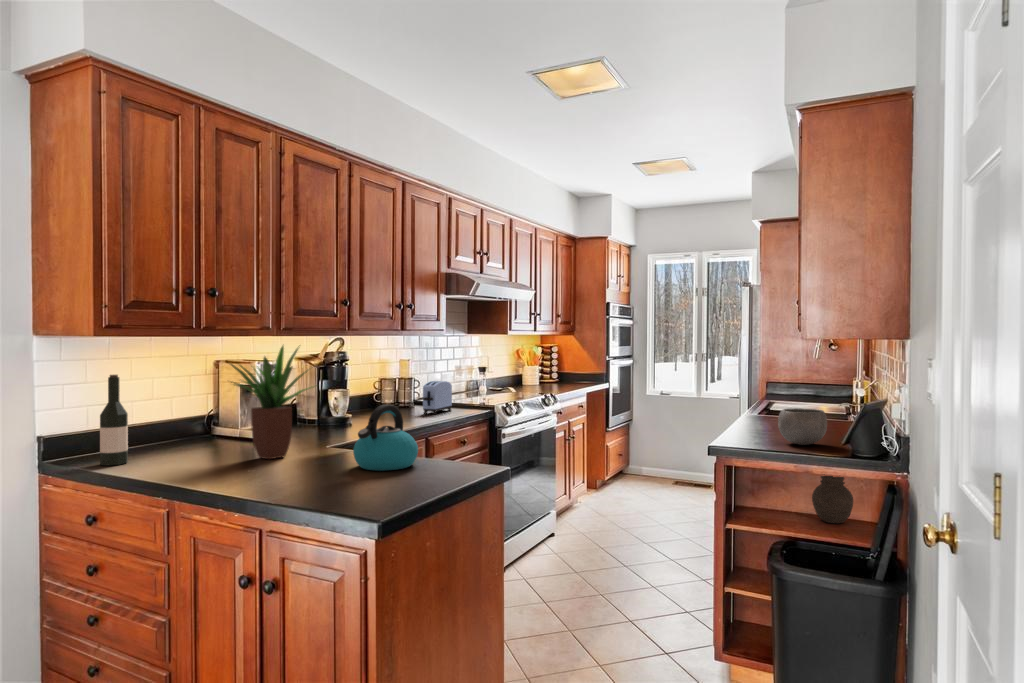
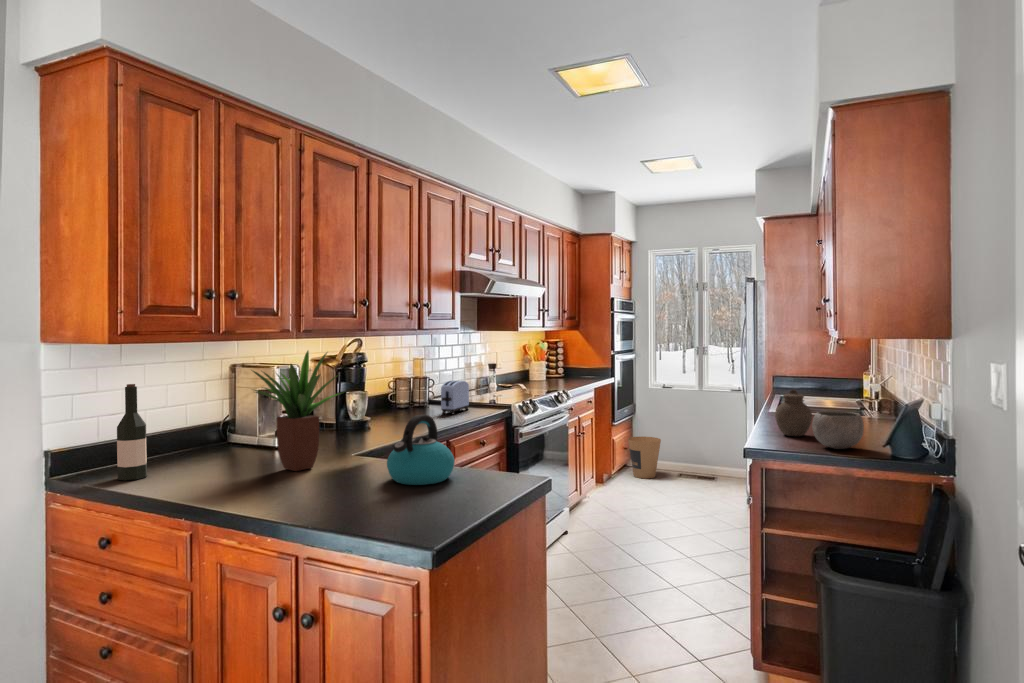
trash can: none [625,445,659,488] -> present [628,437,661,479]
jar: present [812,476,853,523] -> present [775,390,812,436]

